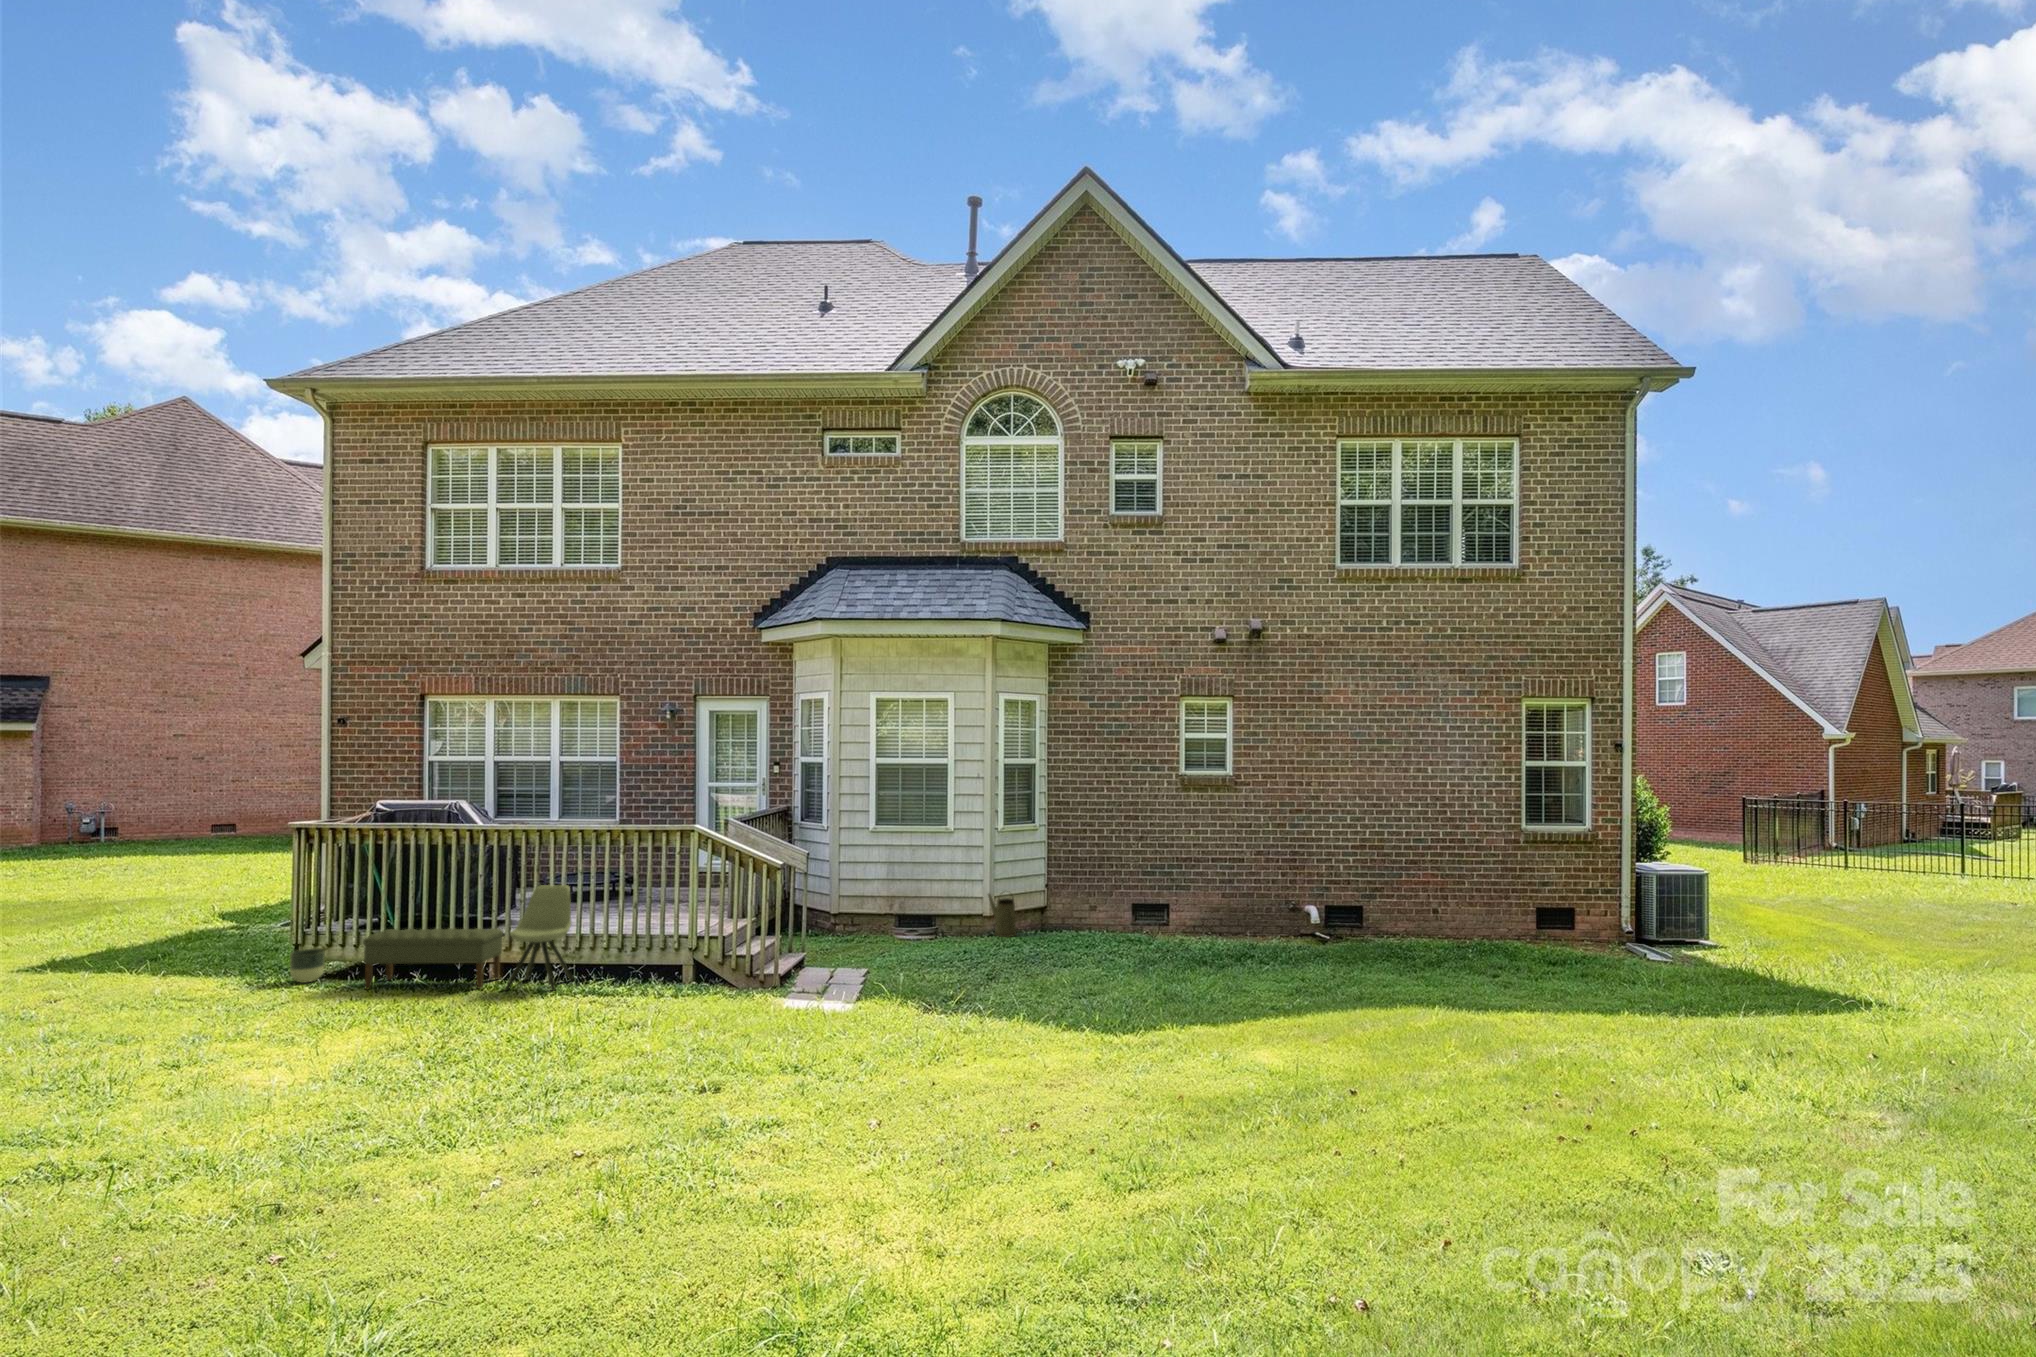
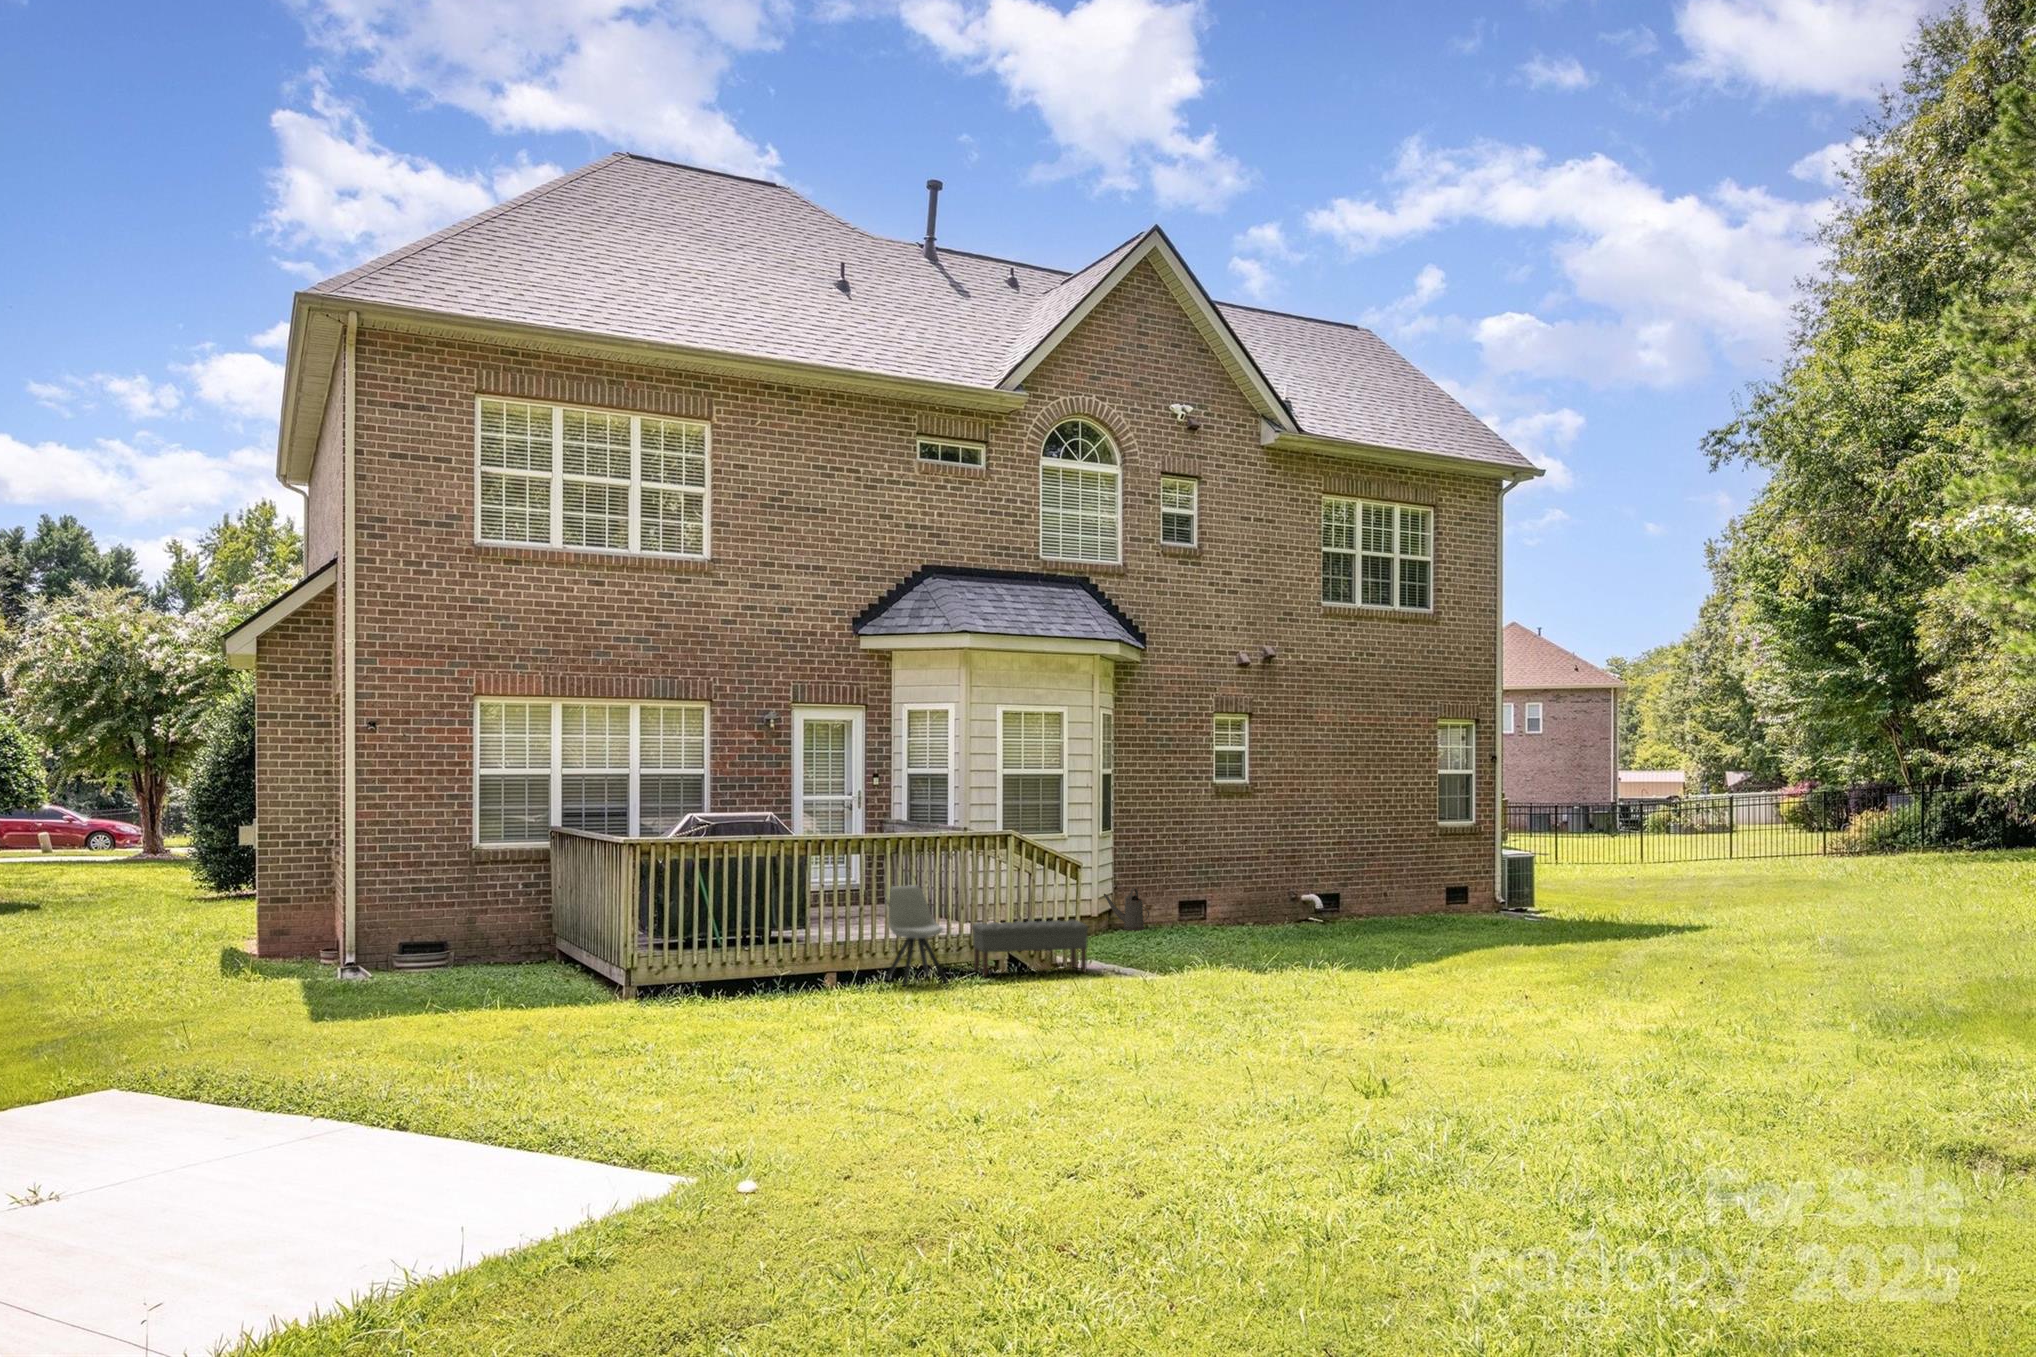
bench: present [363,928,503,990] -> present [972,920,1088,977]
planter: present [290,949,325,983] -> none [661,965,693,1000]

